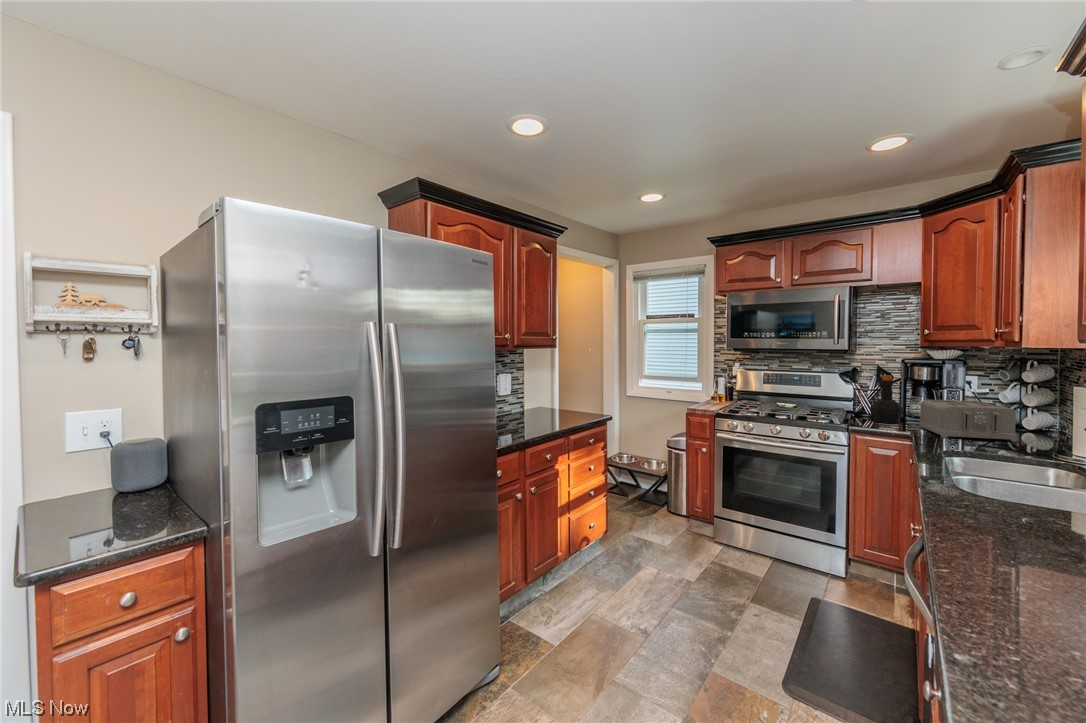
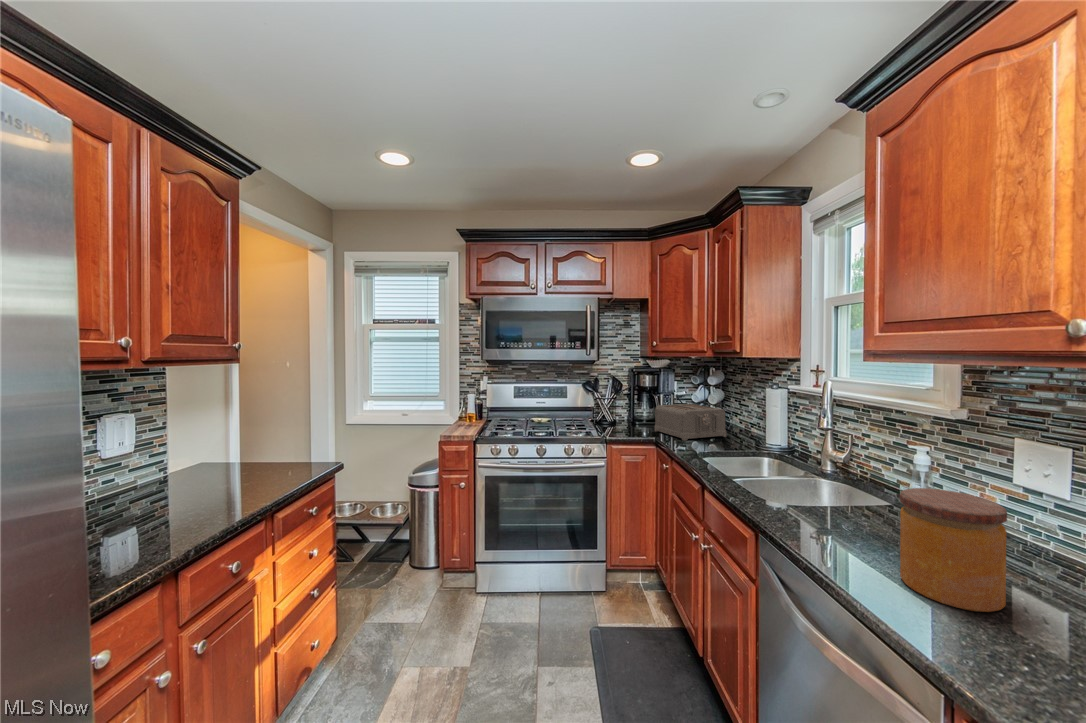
bottle: present [870,375,903,423] -> none [616,384,639,430]
jar: none [962,459,1053,554] -> present [900,488,1007,612]

